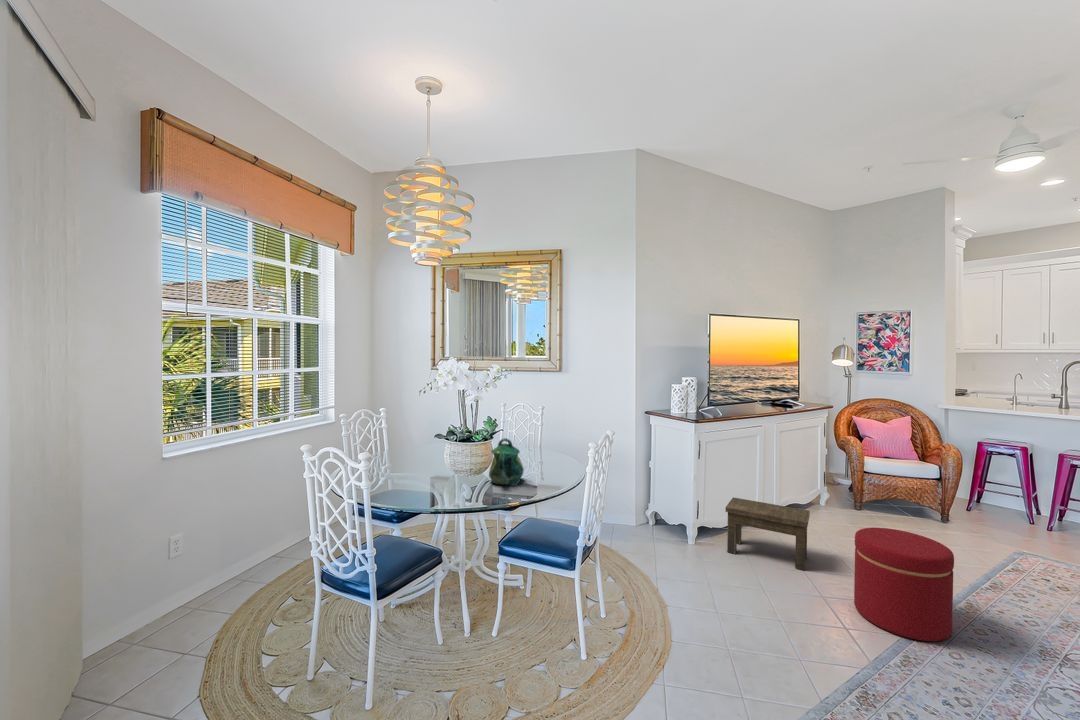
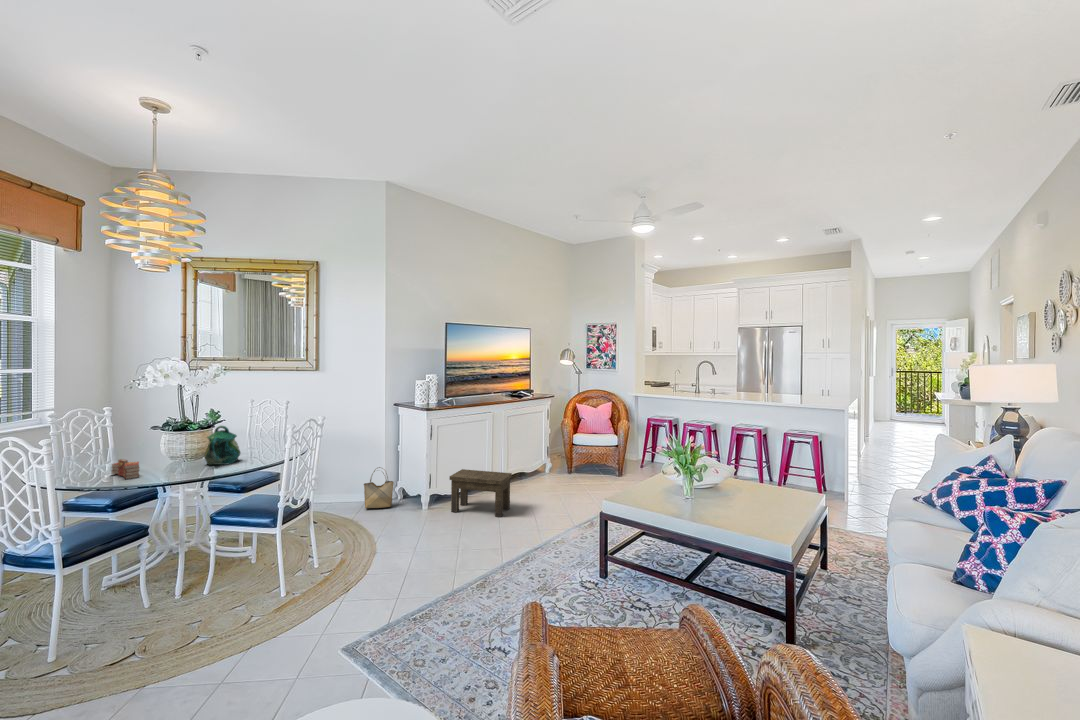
book: none [405,472,436,498] -> present [112,459,139,479]
woven basket: none [614,486,648,535] -> present [364,467,394,508]
ottoman: present [854,528,954,641] -> none [517,478,569,547]

